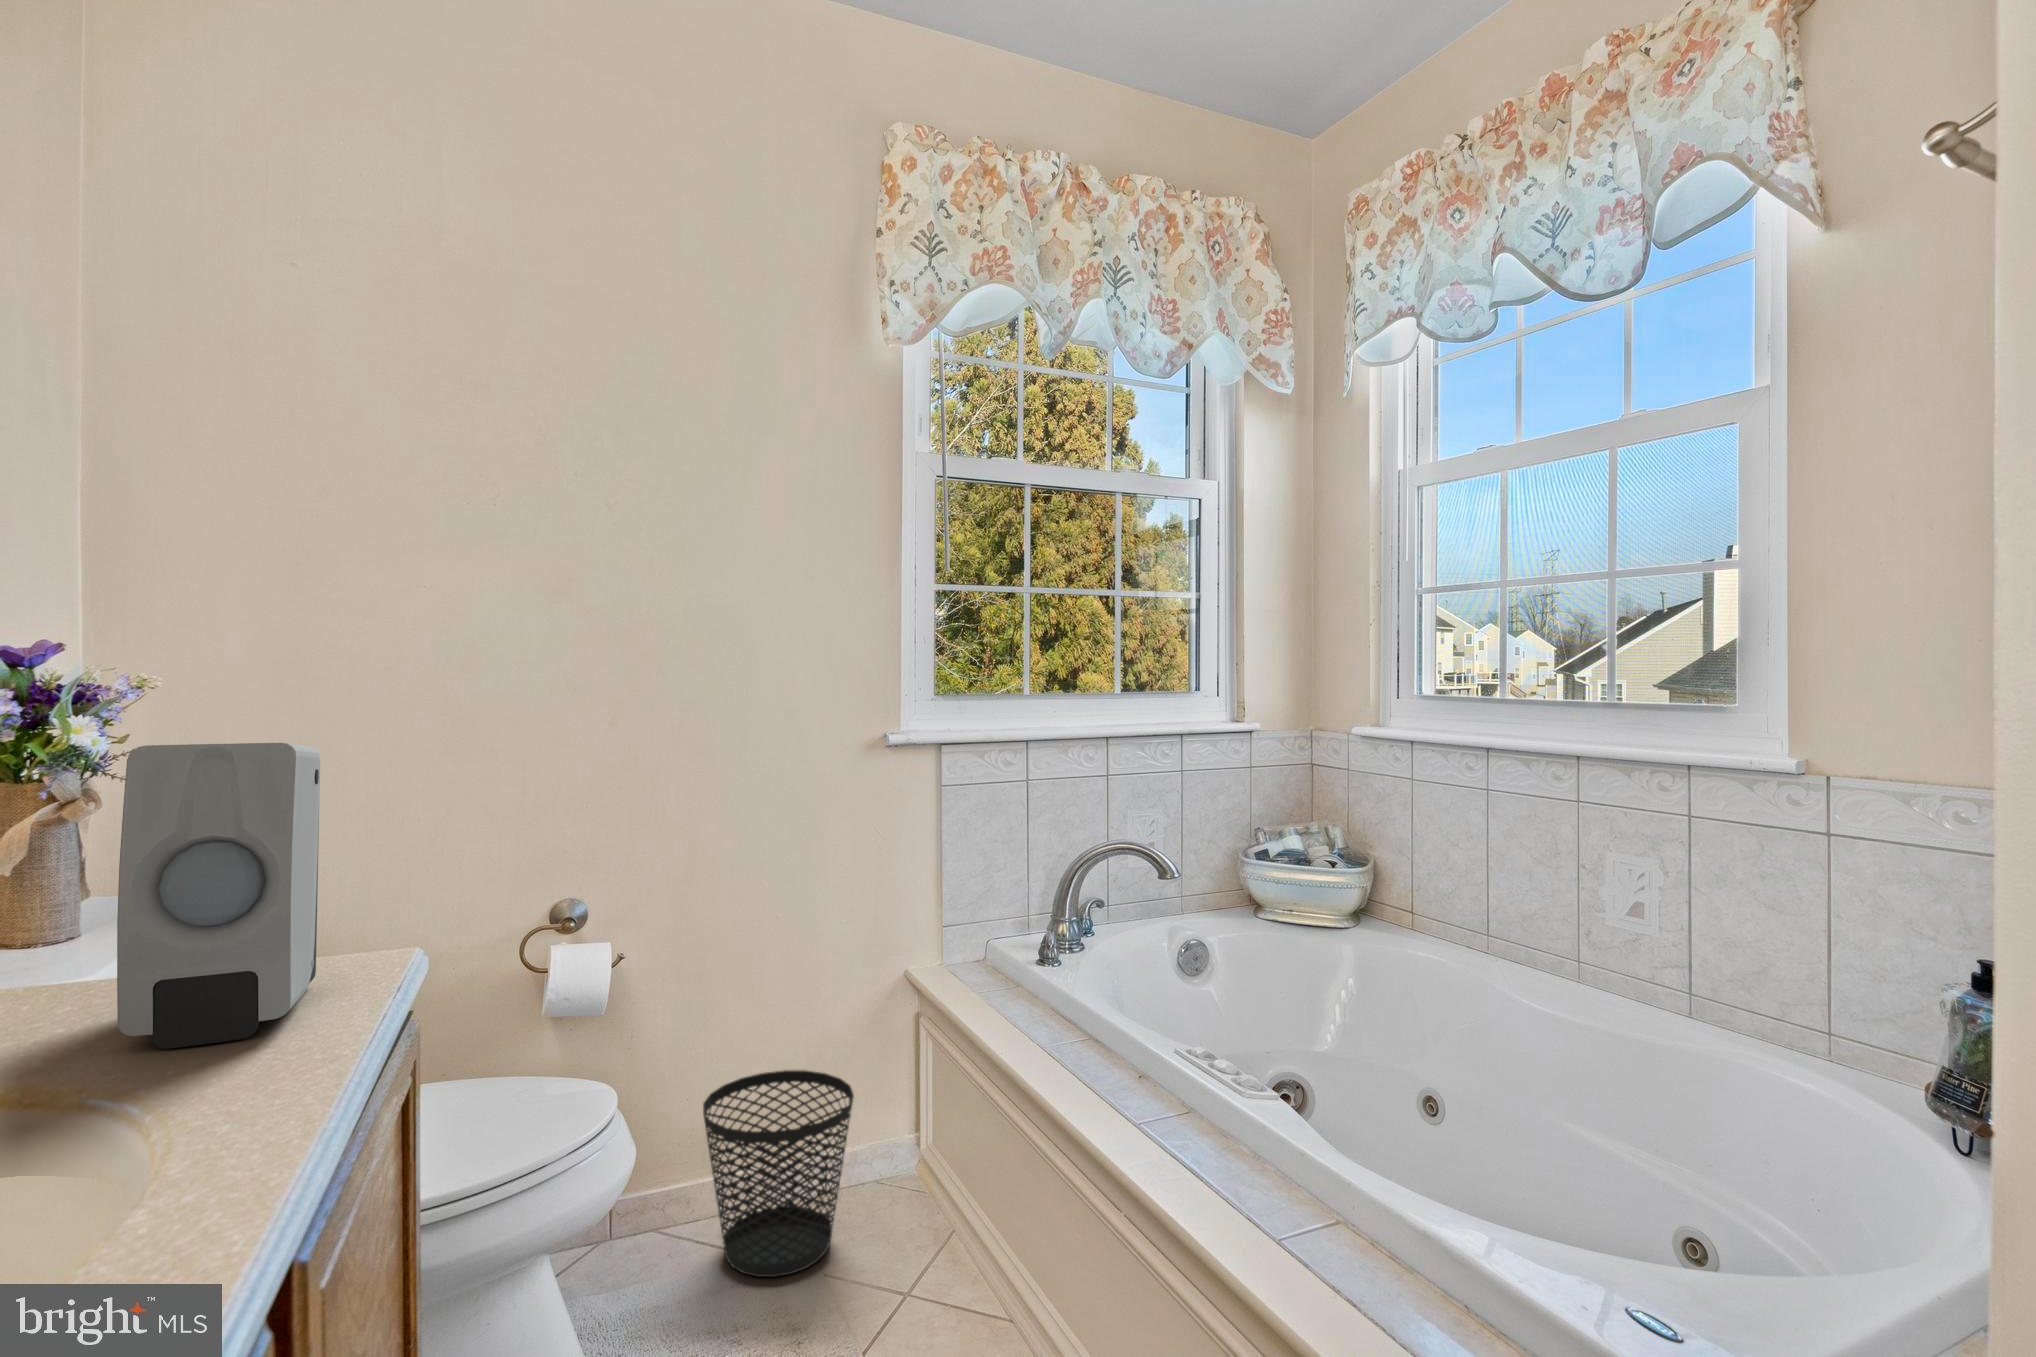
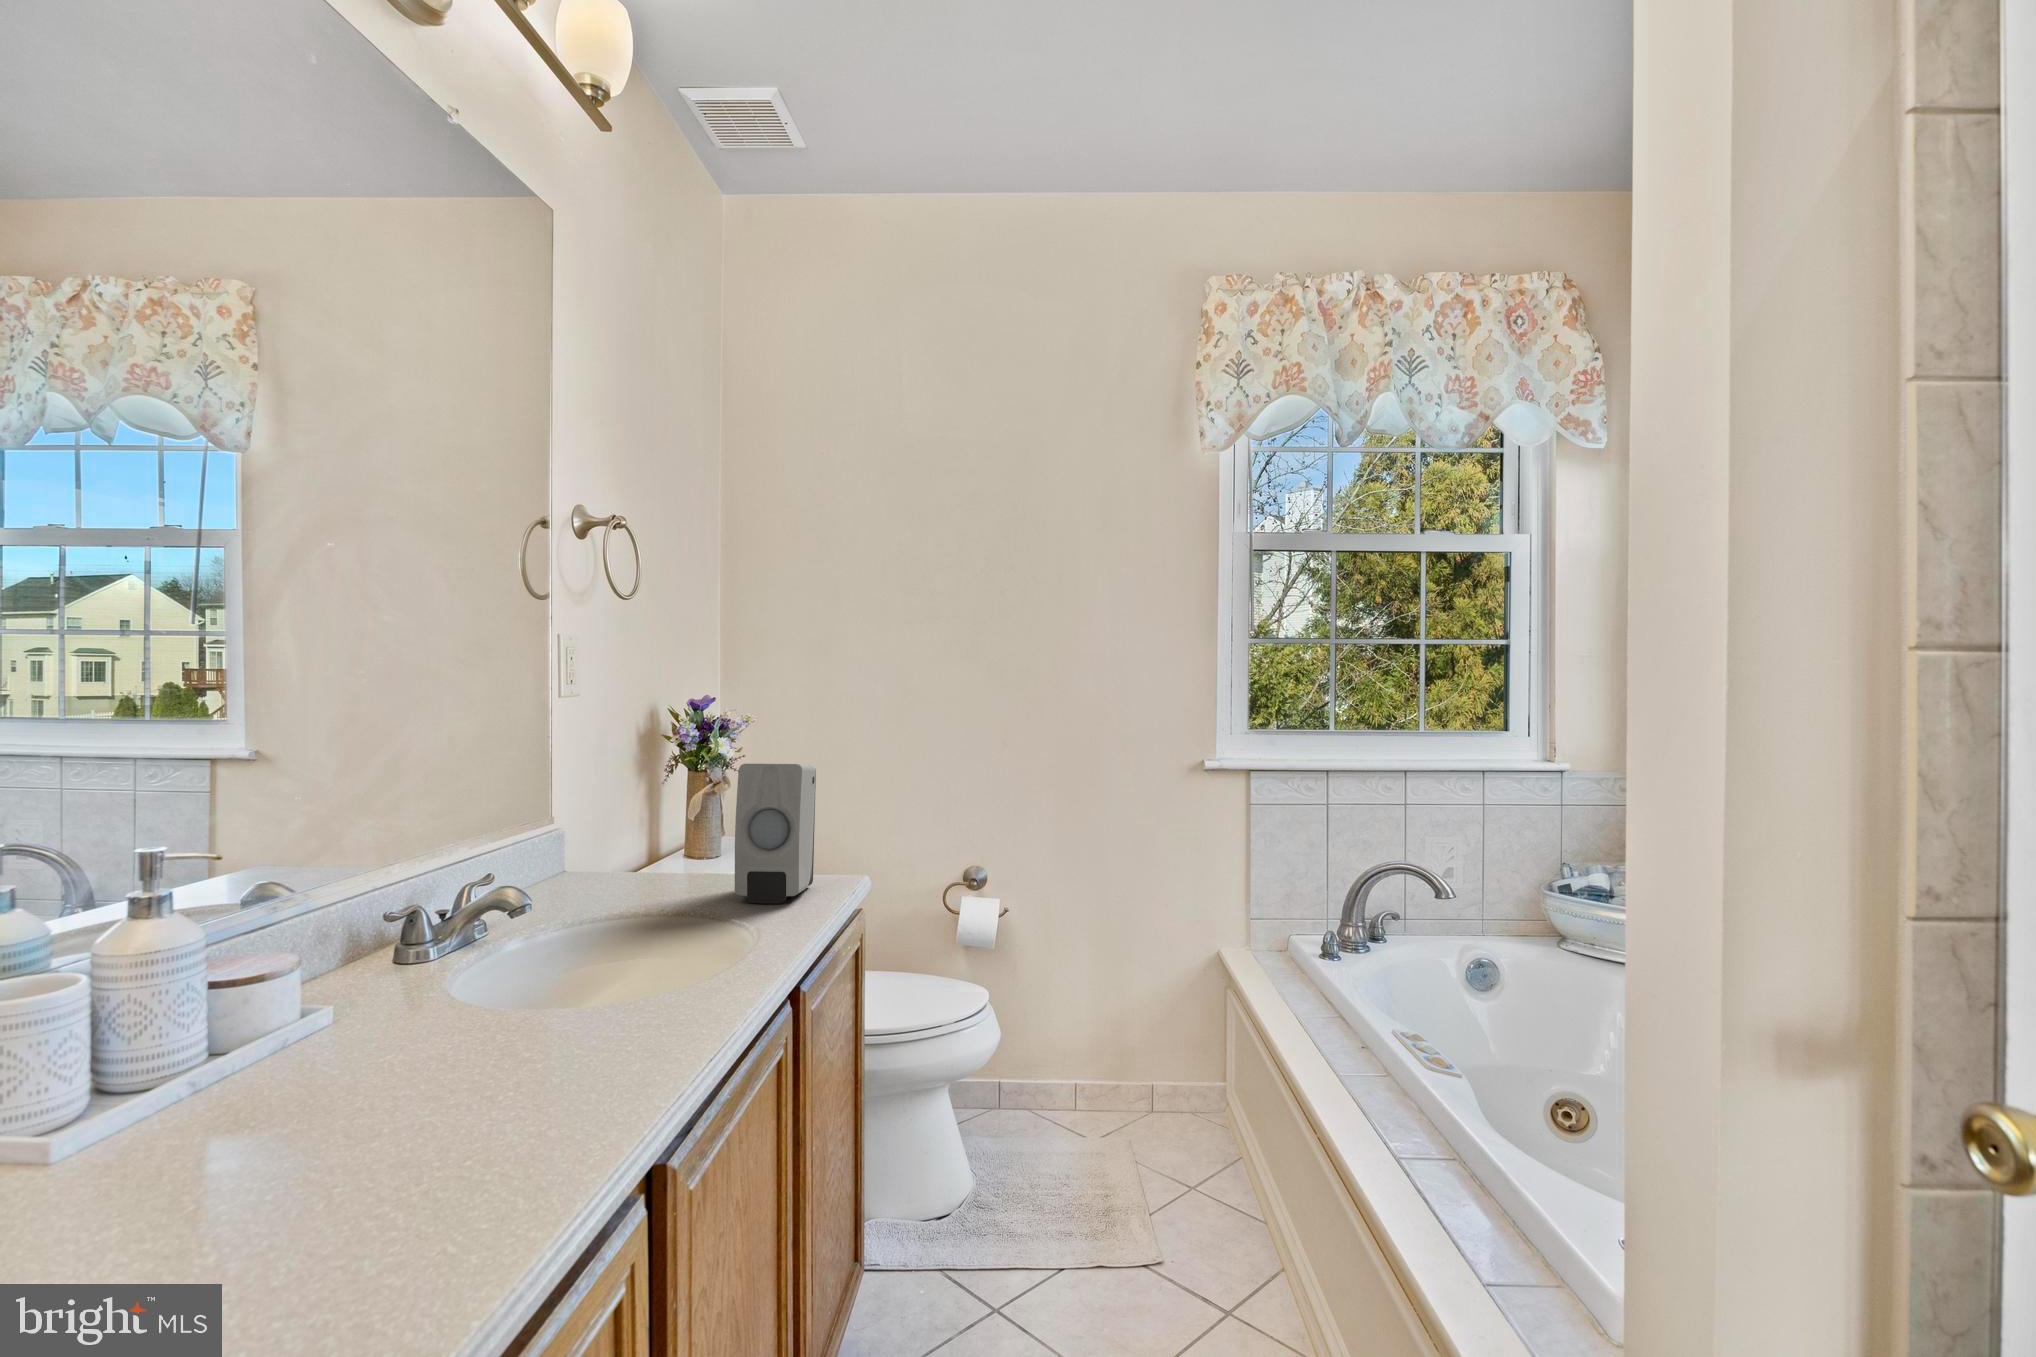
wastebasket: present [703,1070,854,1277] -> none [1055,1009,1163,1152]

